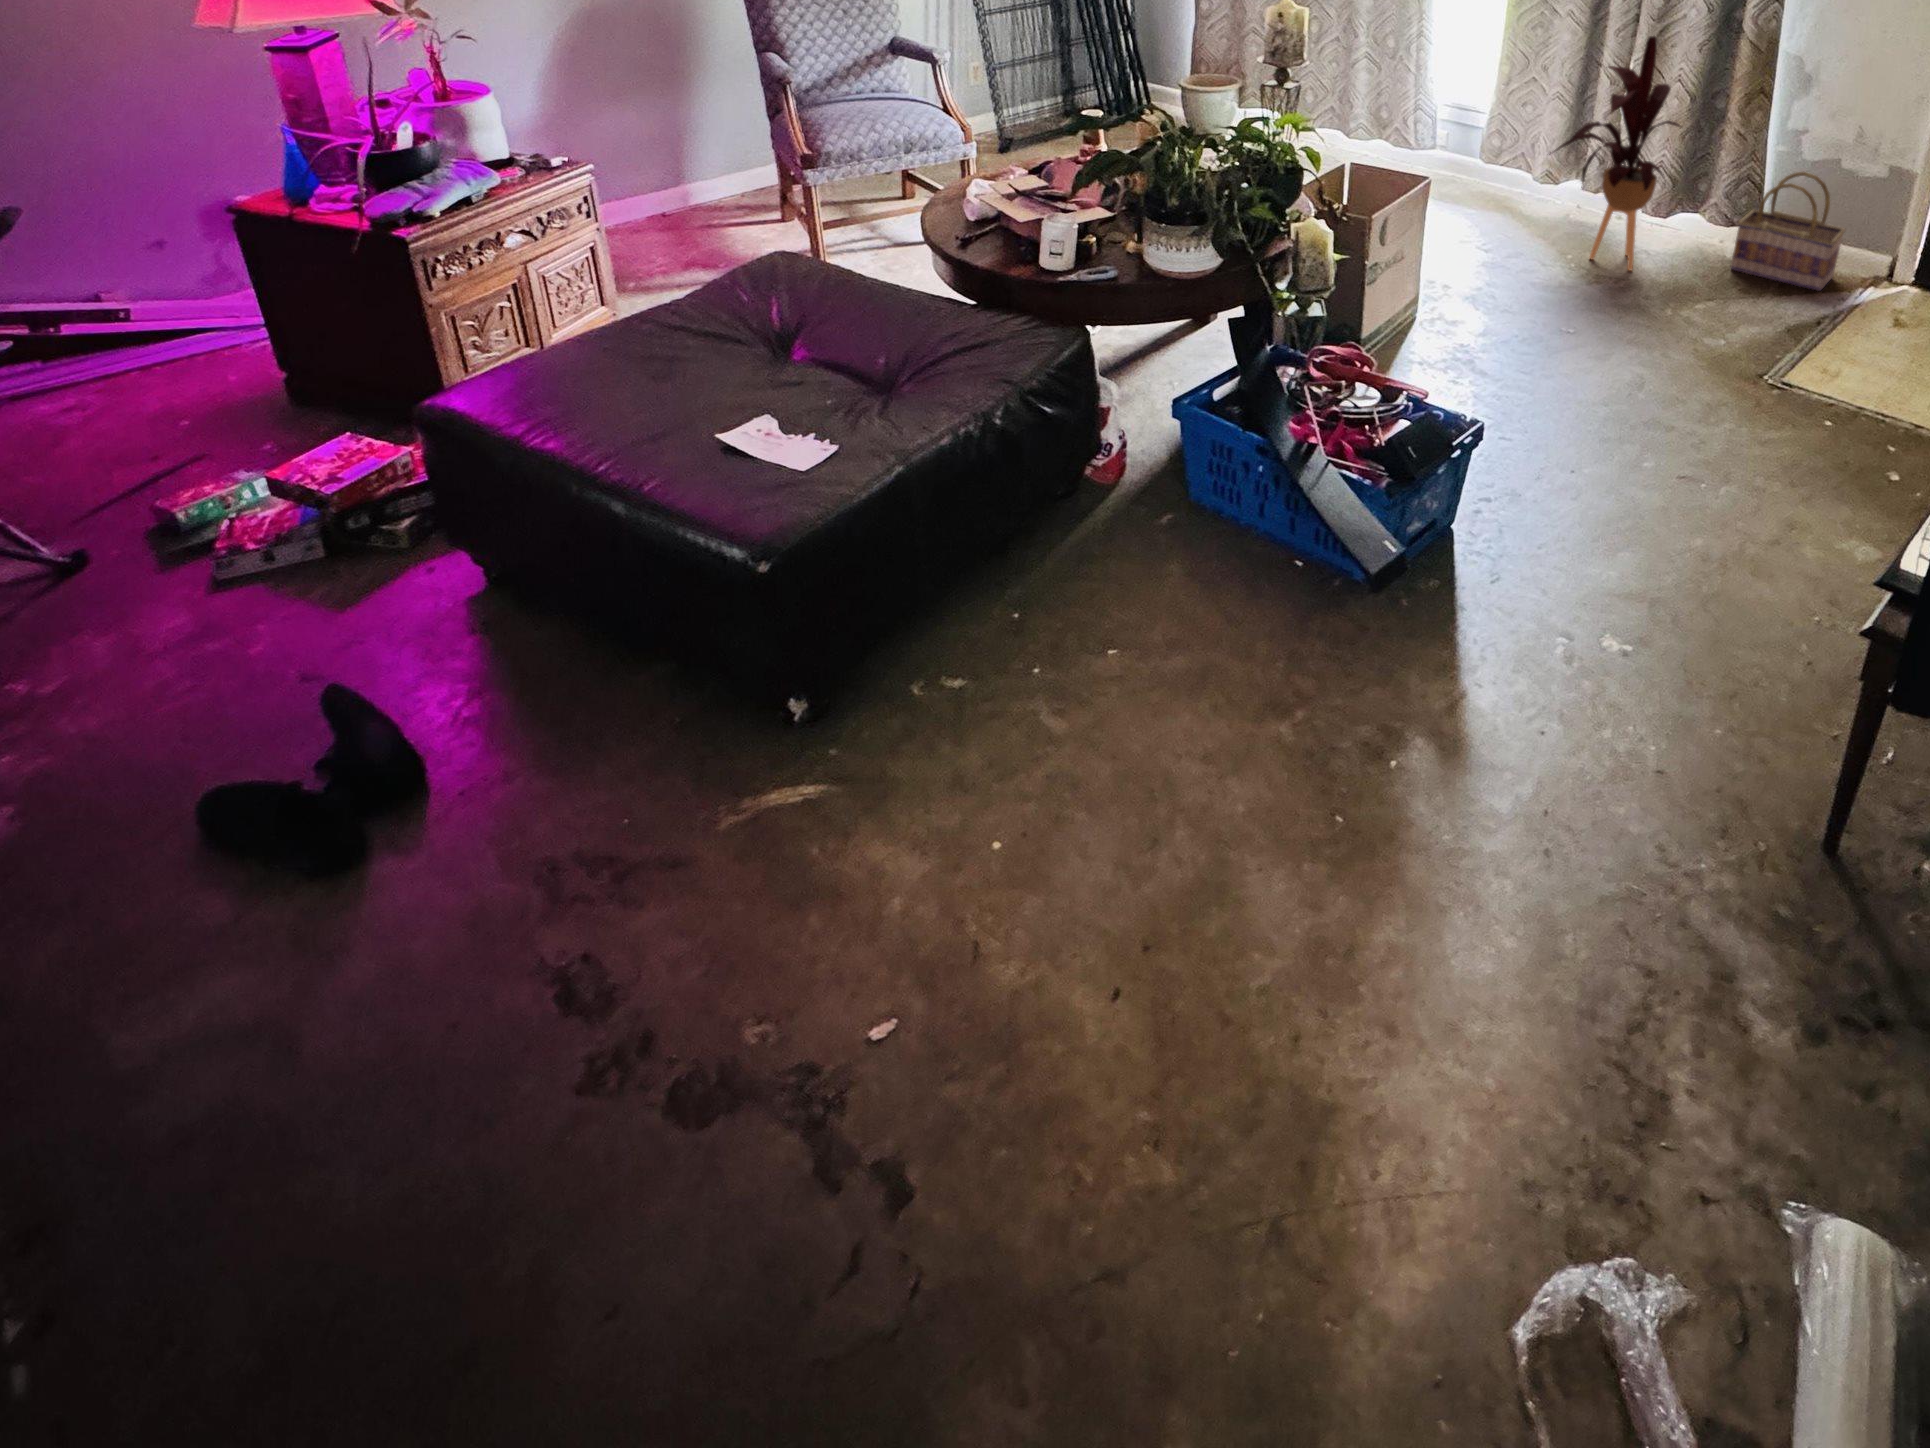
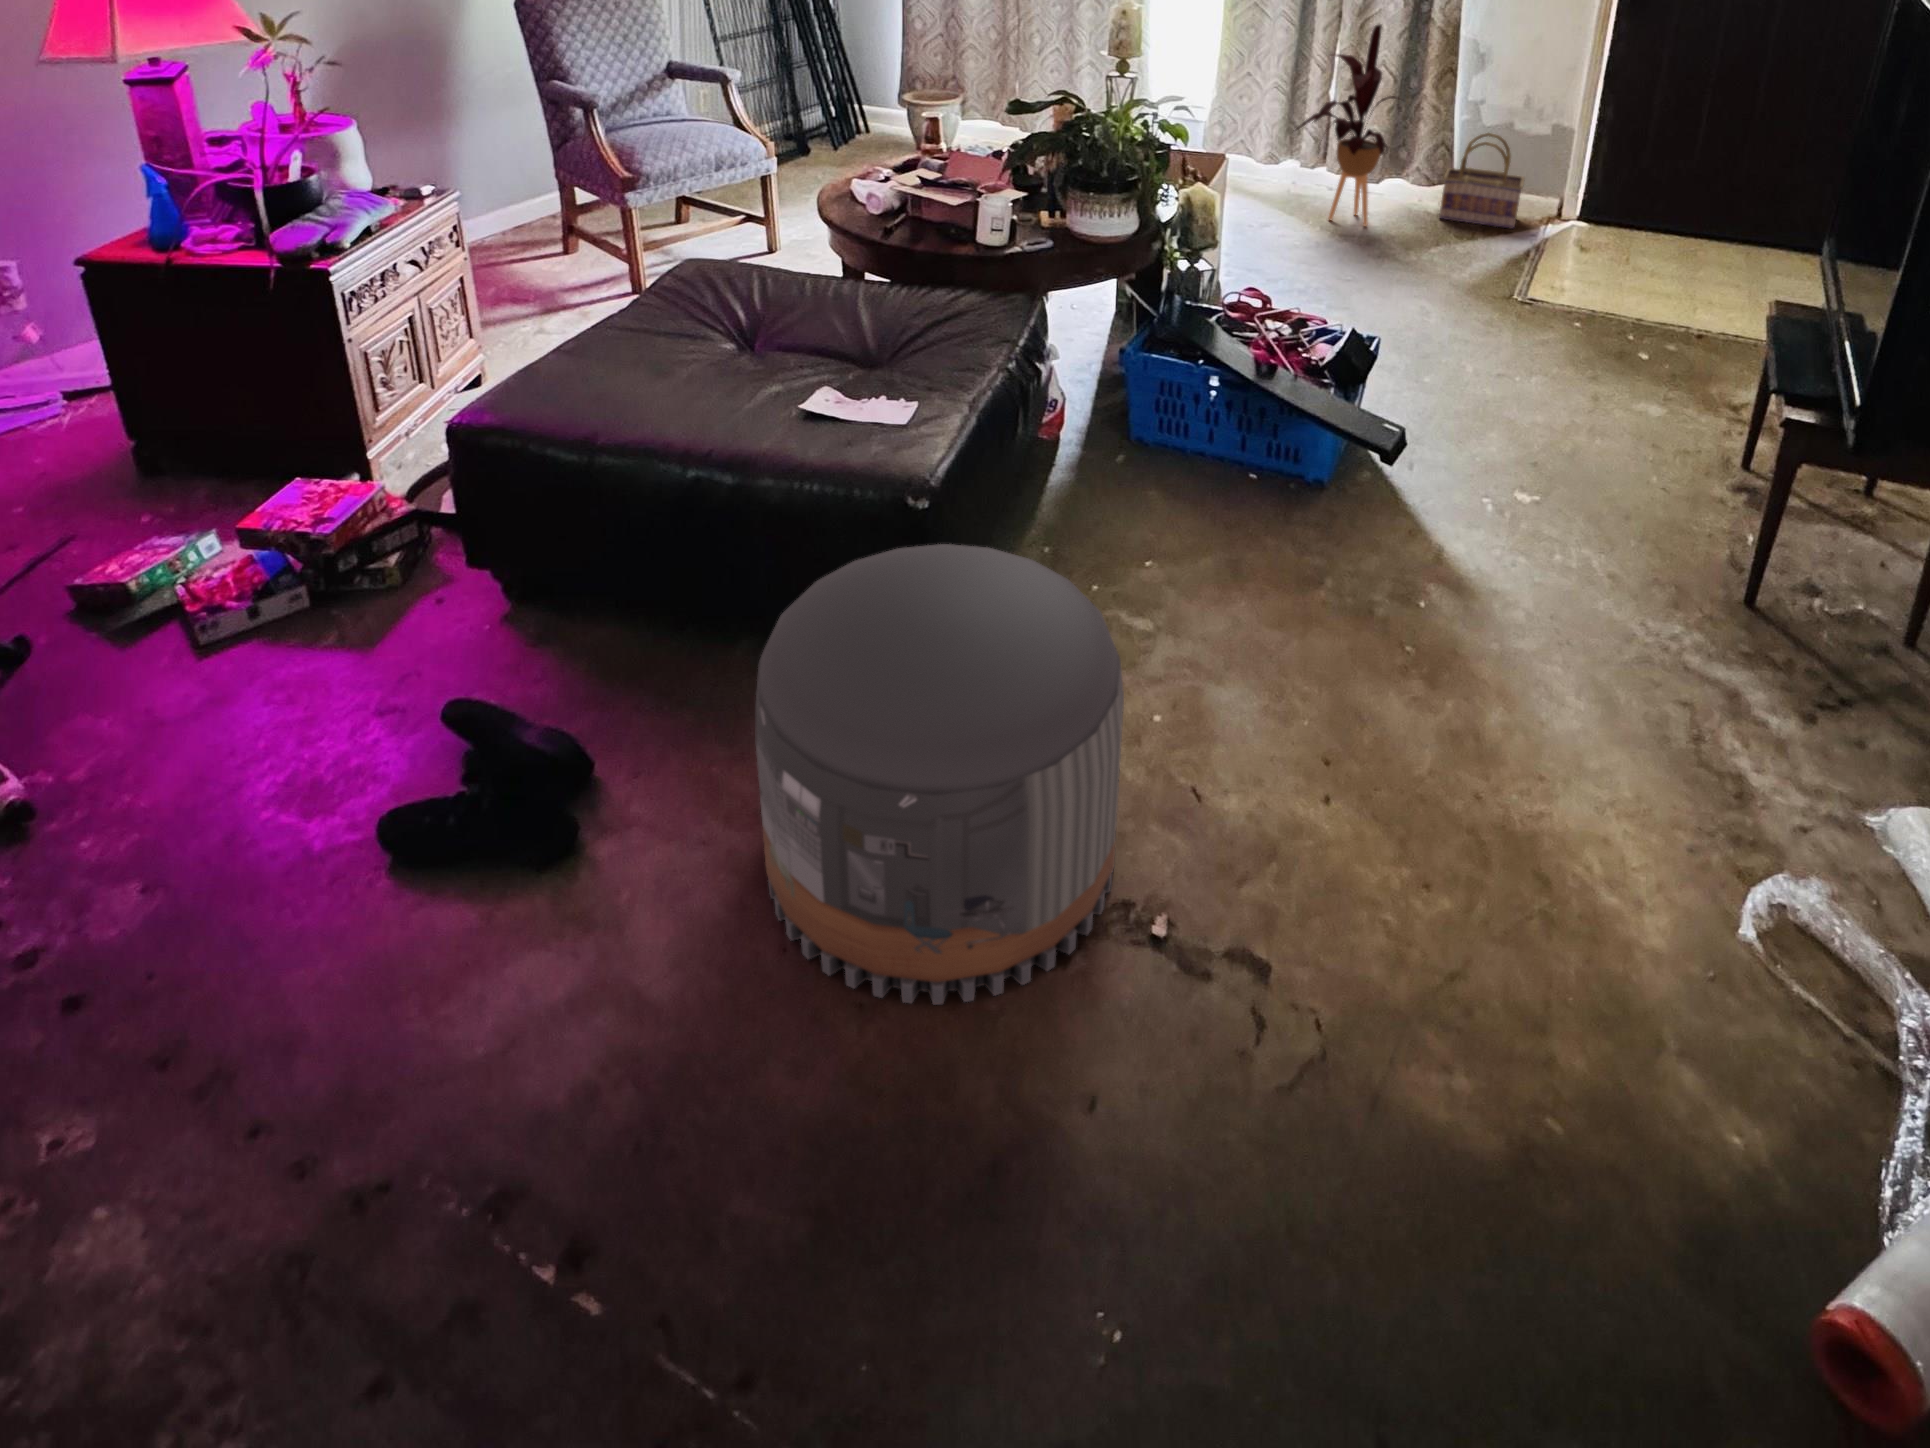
pouf: none [414,615,869,1134] -> present [755,544,1124,1005]

